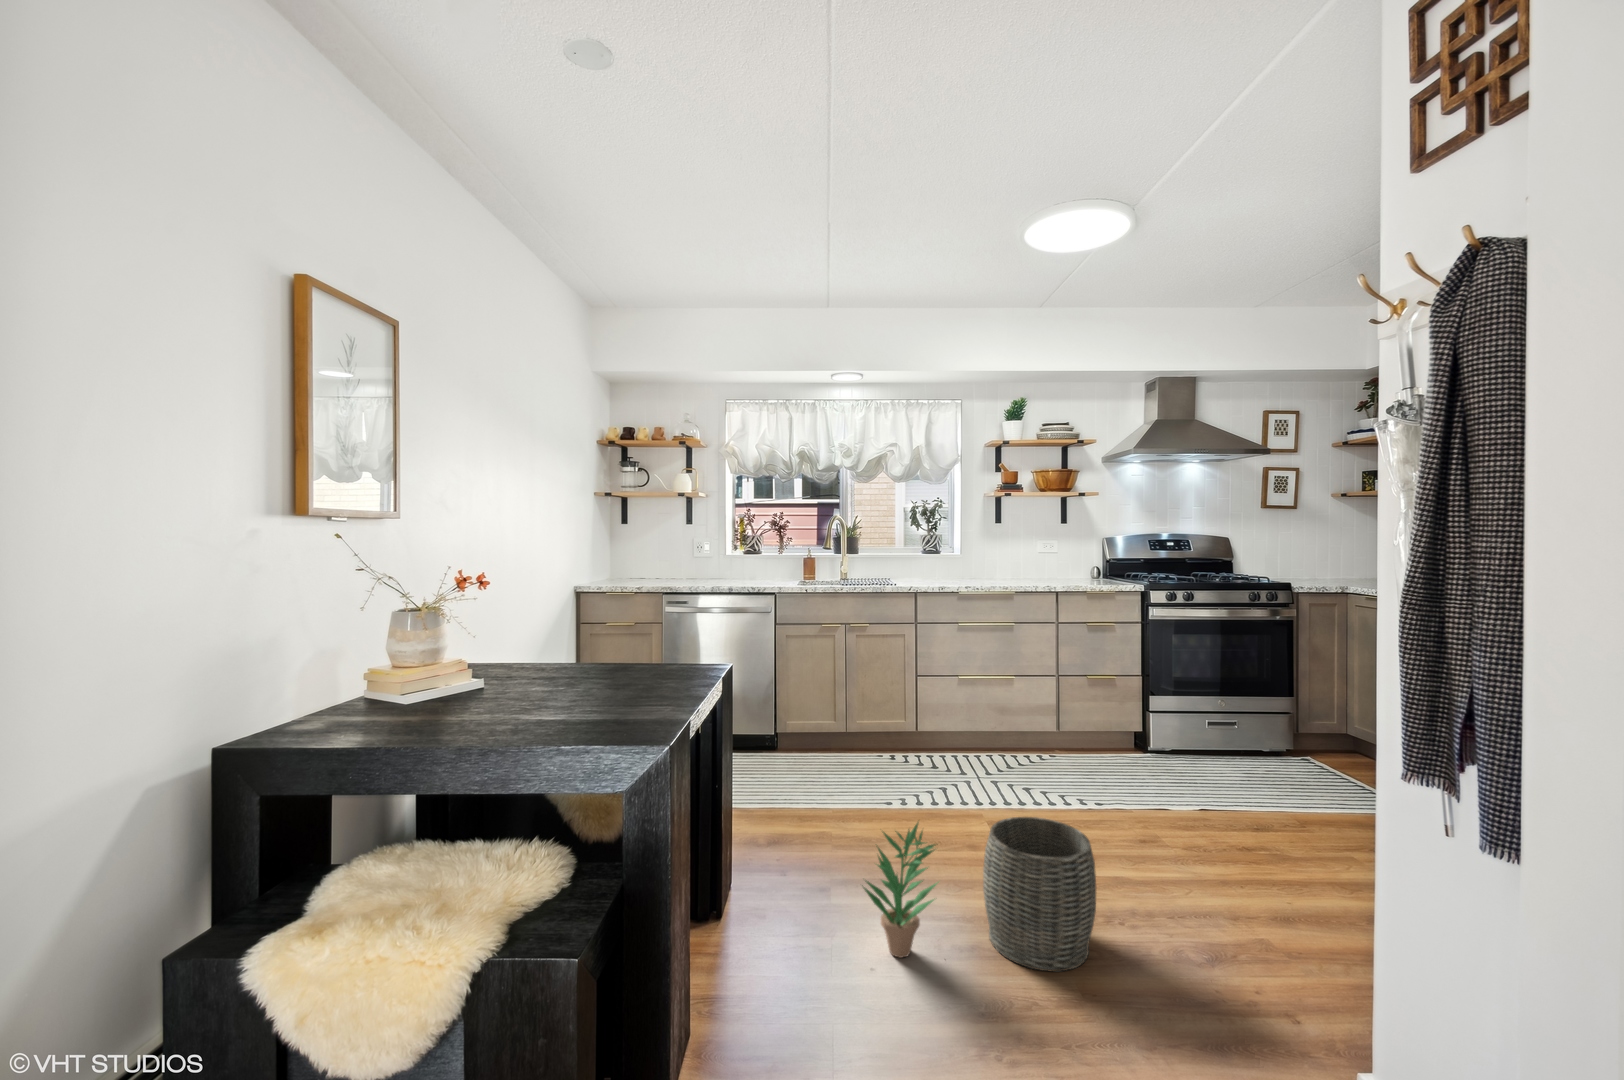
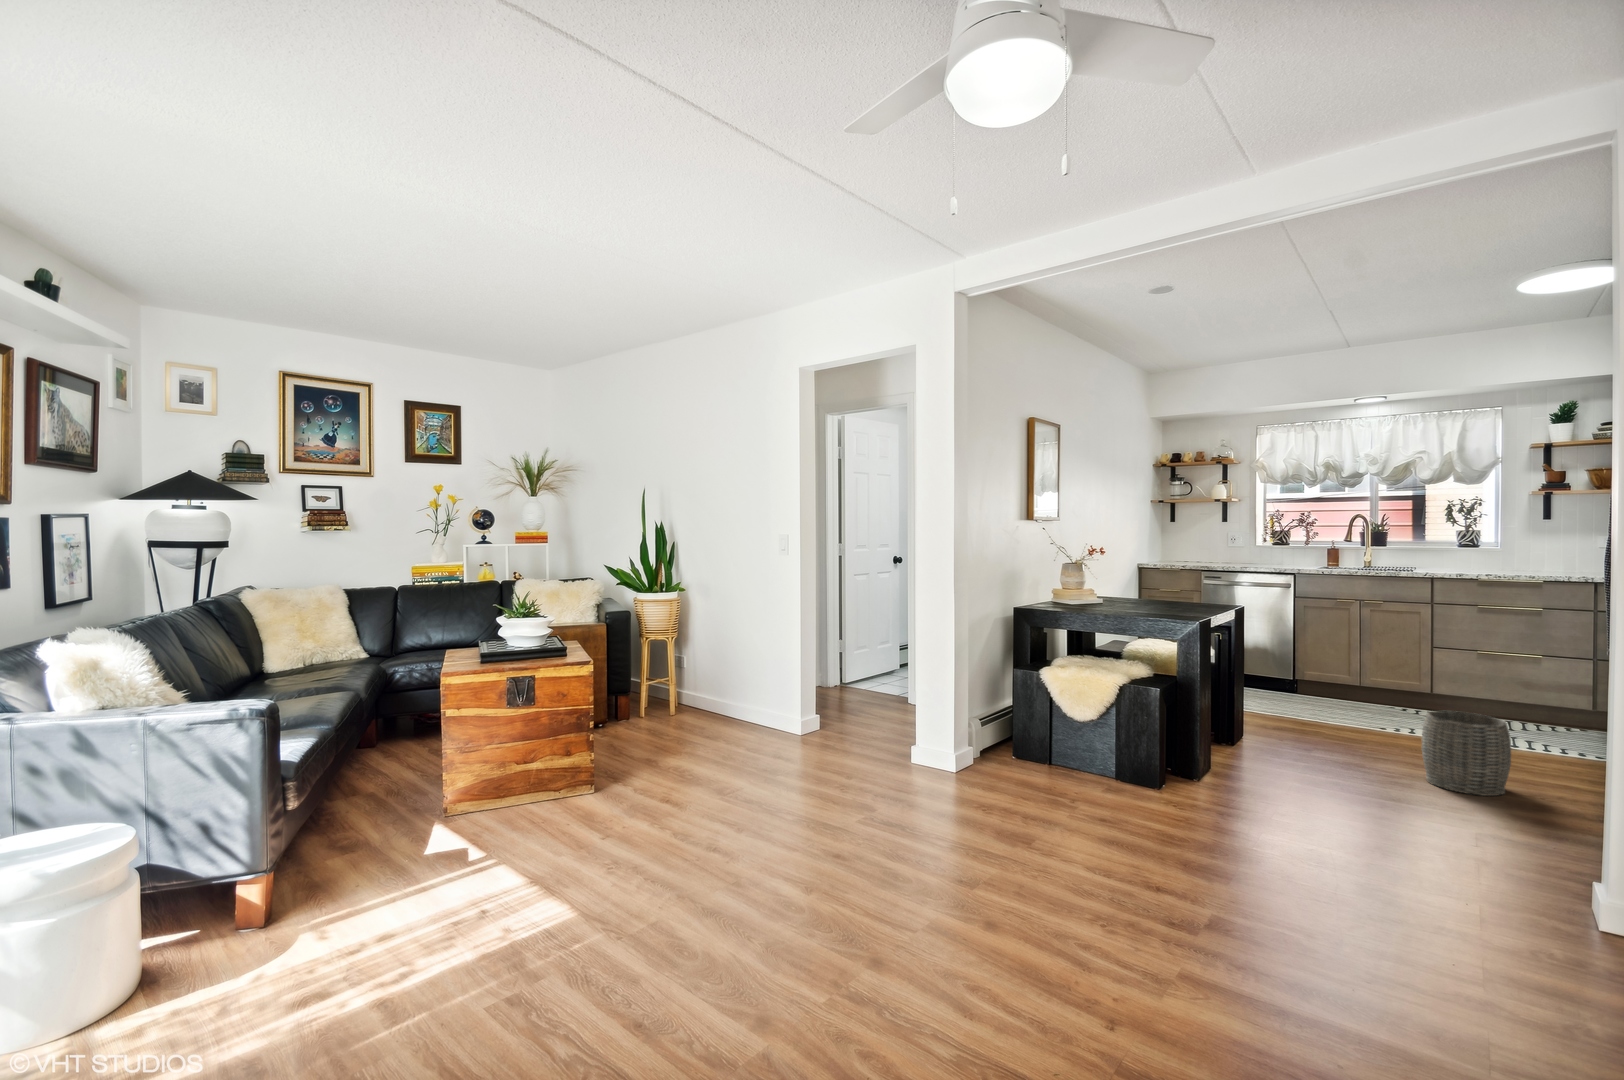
potted plant: present [863,823,937,958] -> none [1328,694,1384,772]

